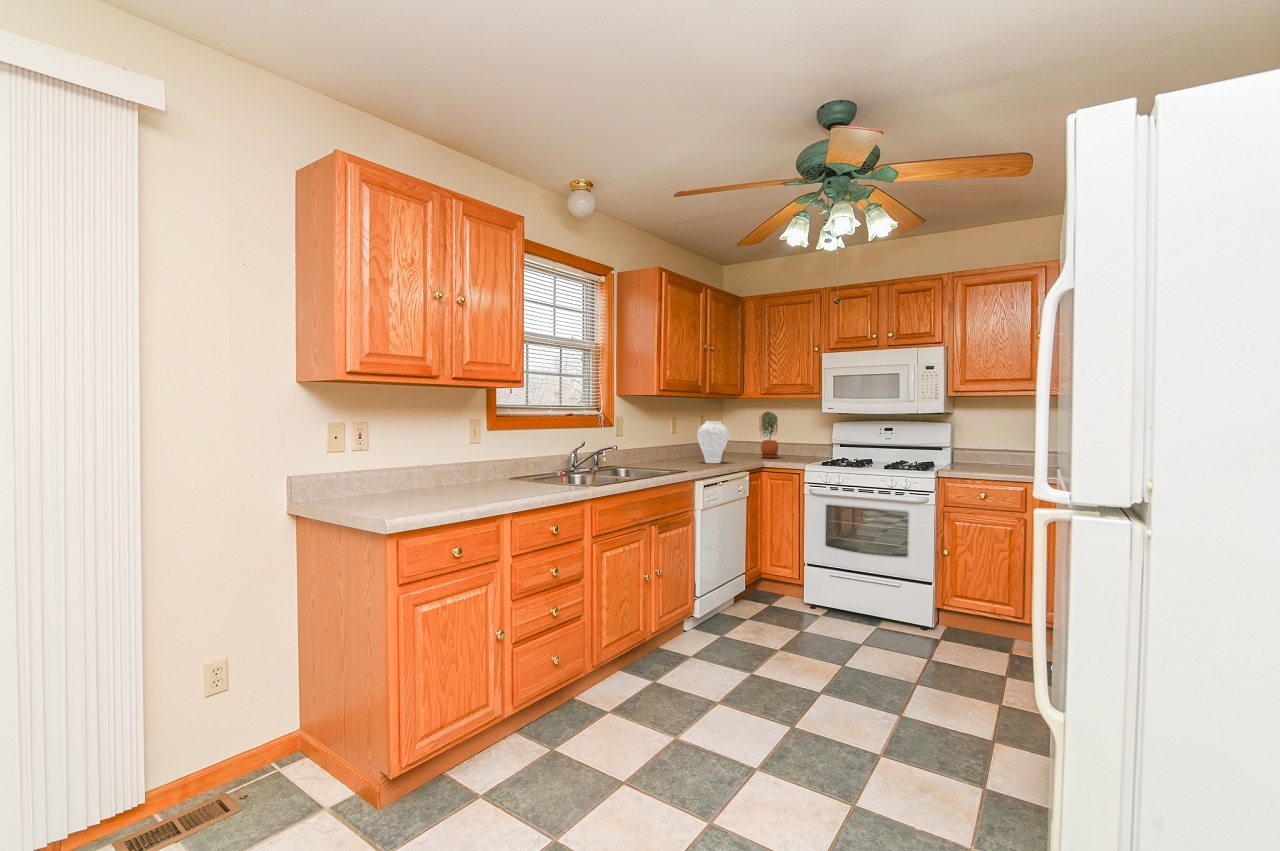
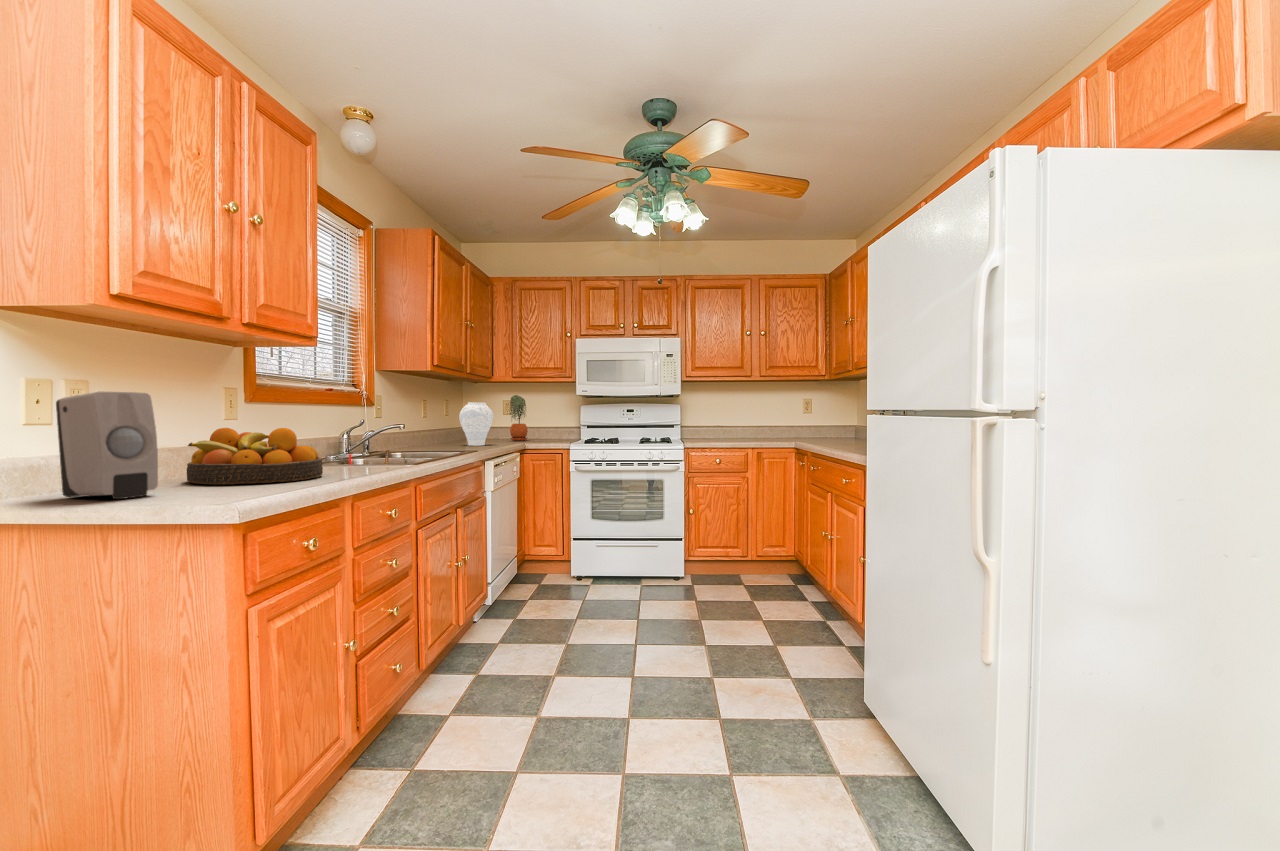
soap dispenser: none [336,434,380,506] -> present [56,392,158,499]
fruit bowl: none [416,455,508,498] -> present [187,428,323,484]

